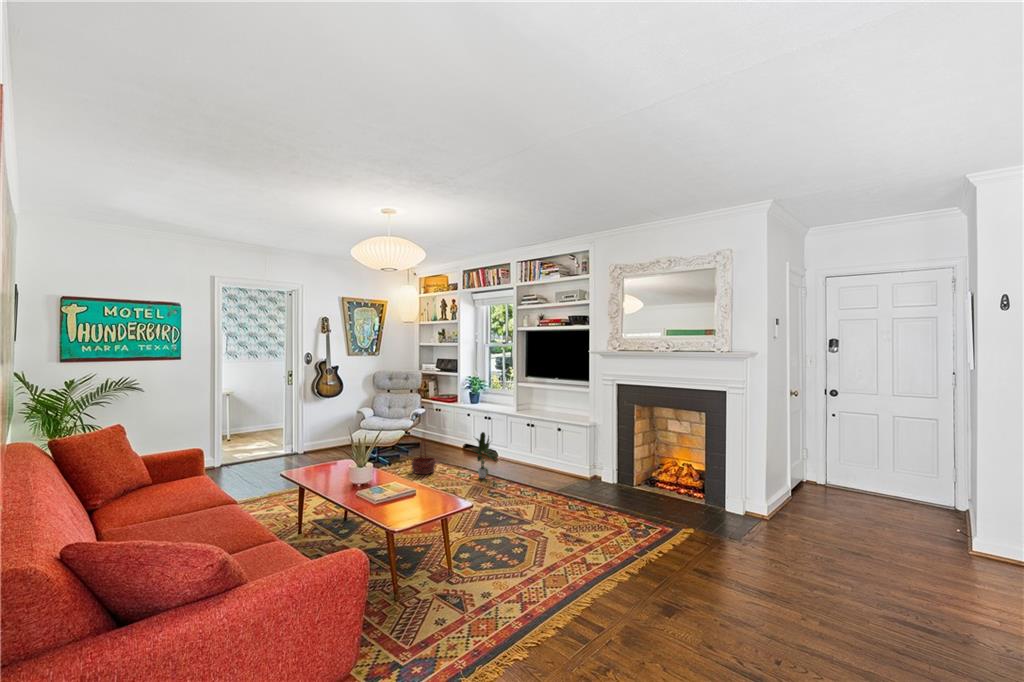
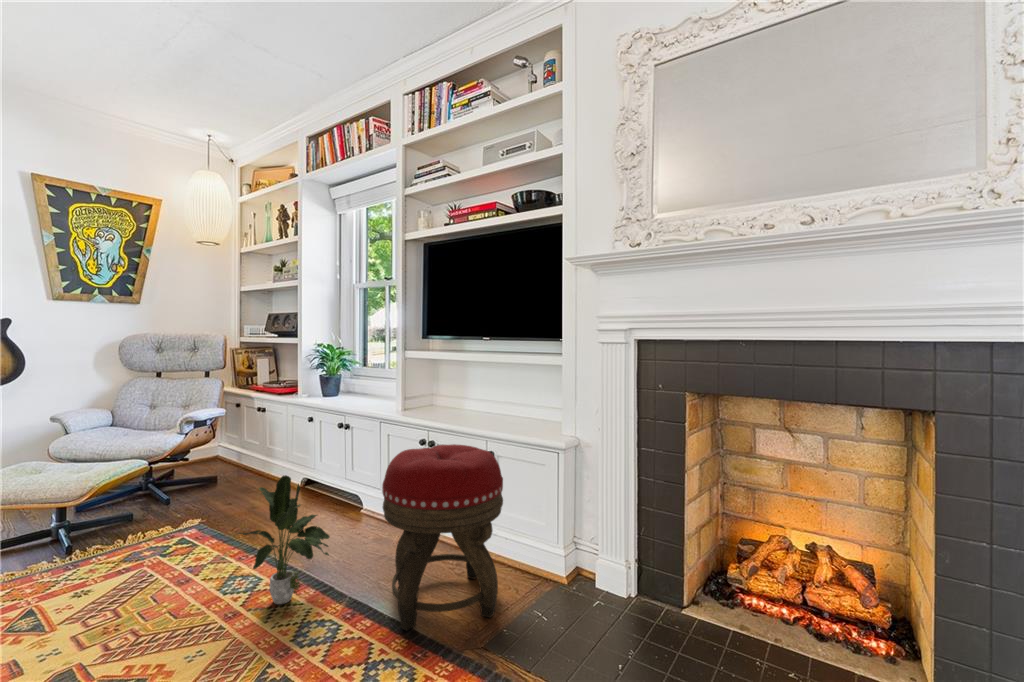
footstool: none [520,423,564,485] -> present [382,444,503,631]
basket: present [411,439,436,474] -> none [84,493,171,598]

